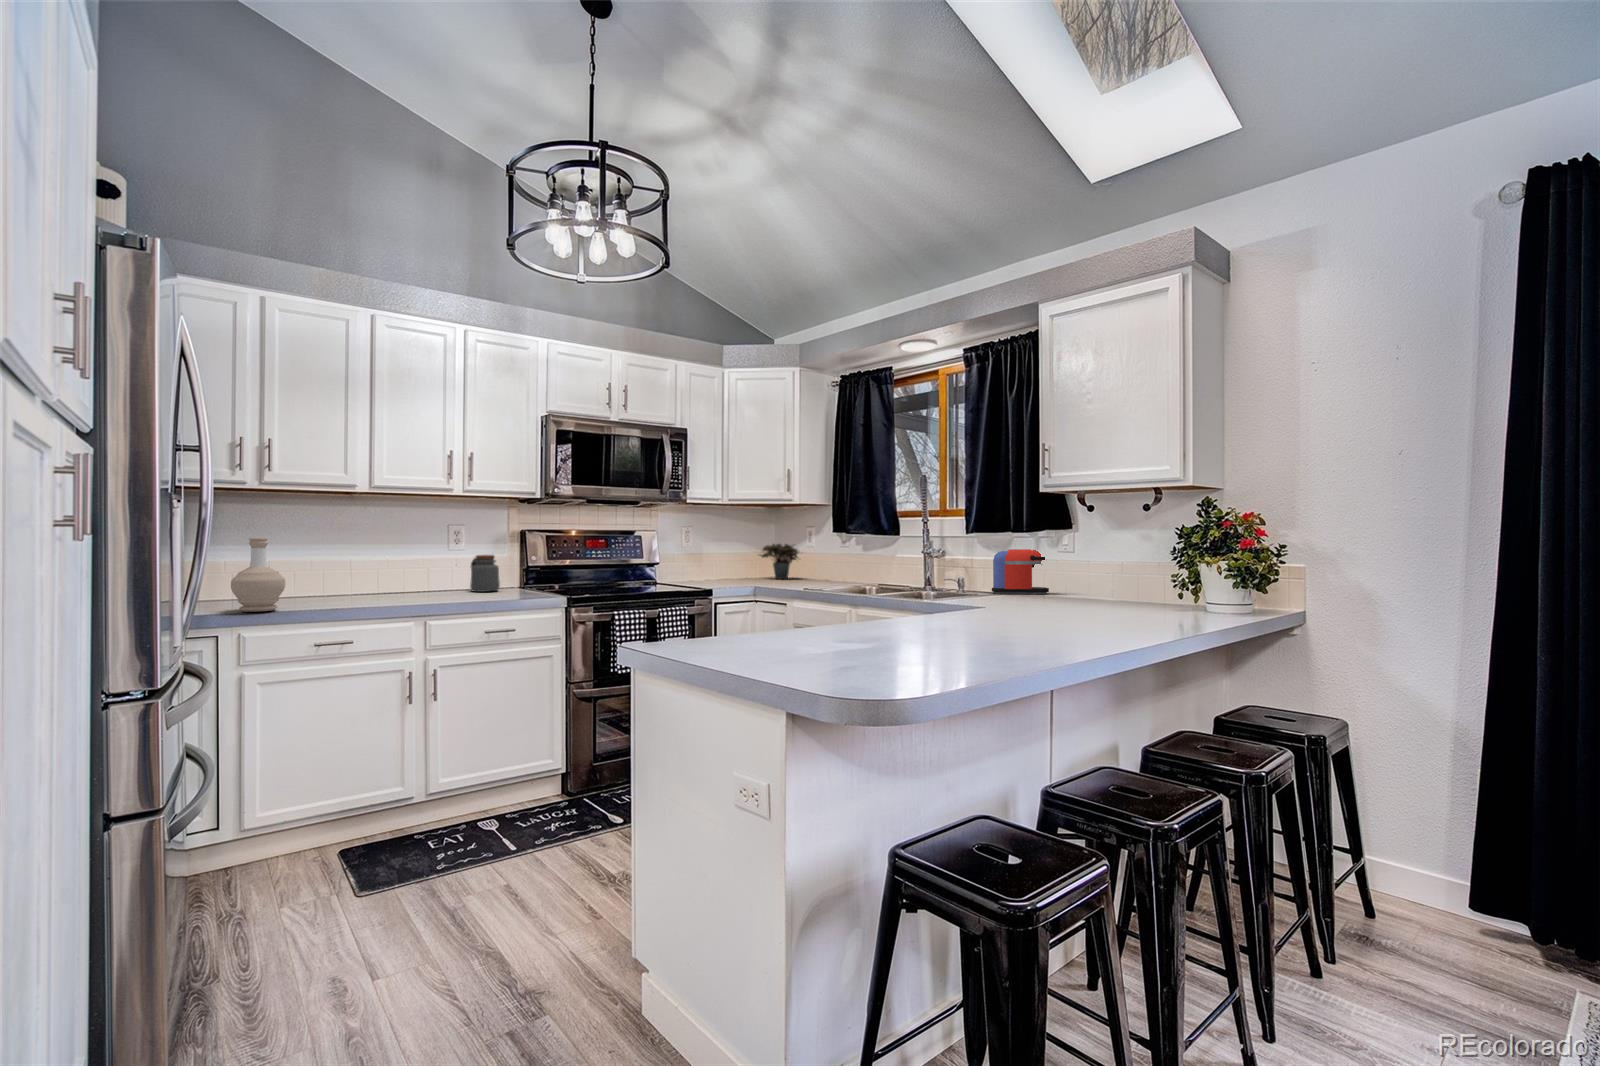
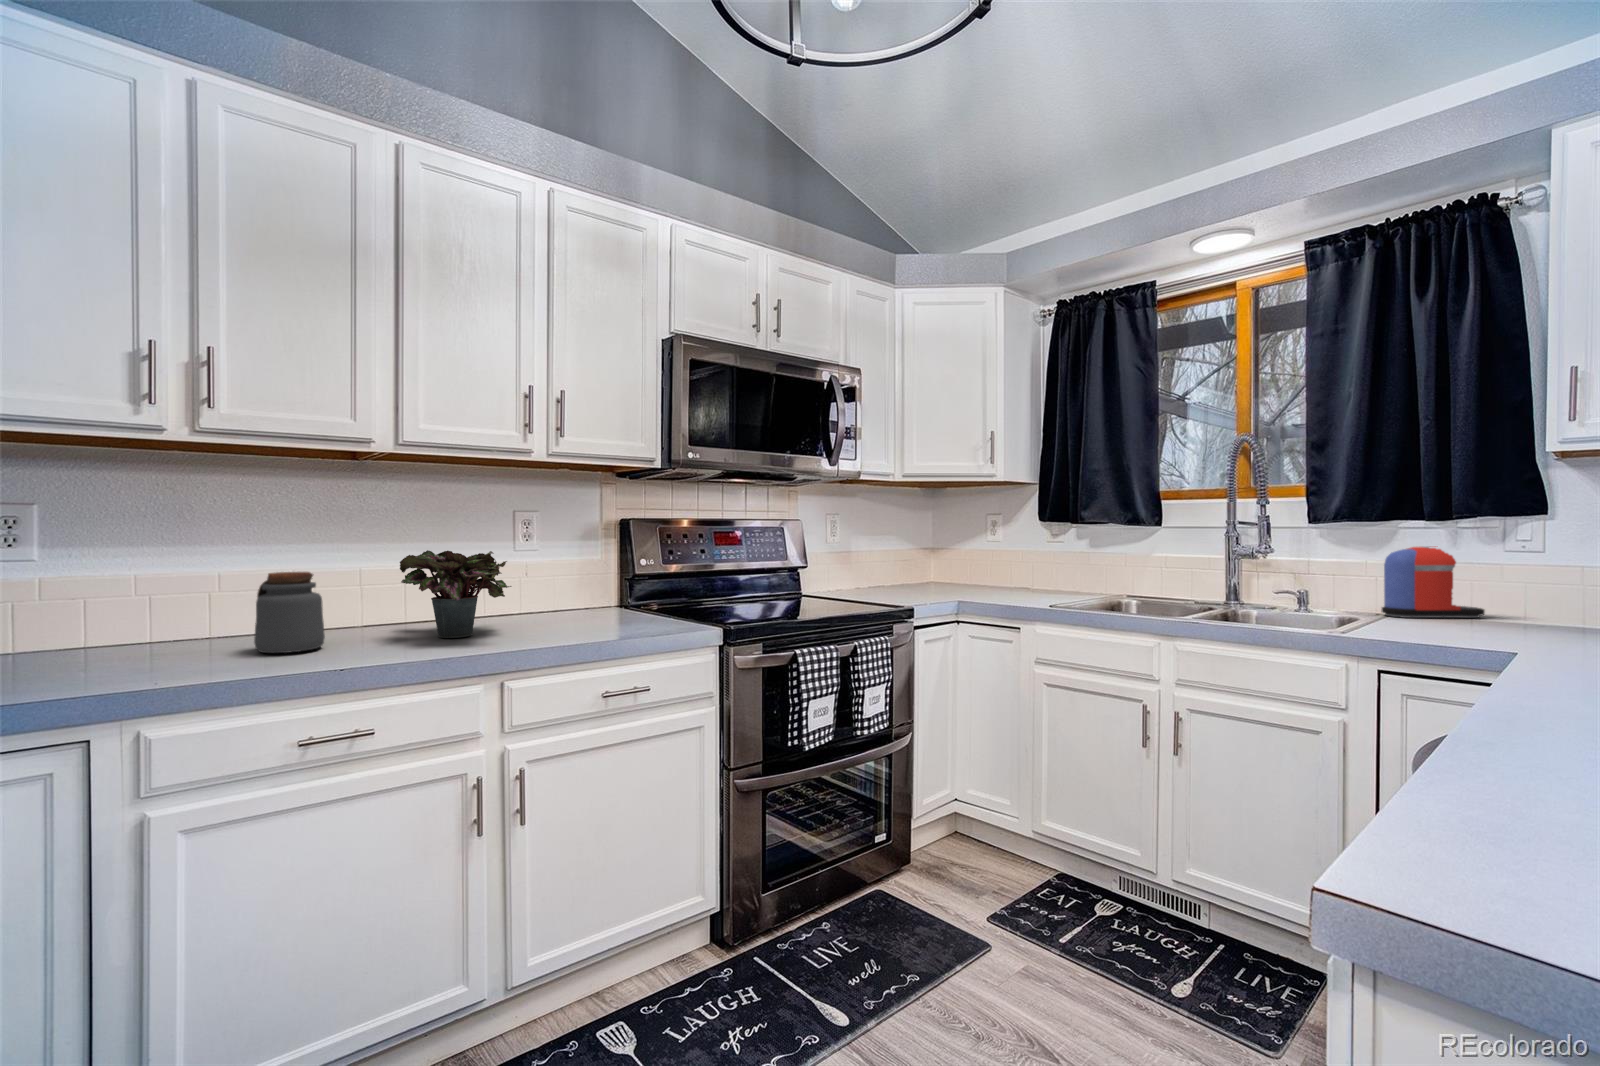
bottle: present [231,537,285,612] -> none [130,532,241,678]
potted plant: present [759,544,800,579] -> present [400,550,511,638]
jar: present [470,555,500,592] -> present [254,572,325,653]

